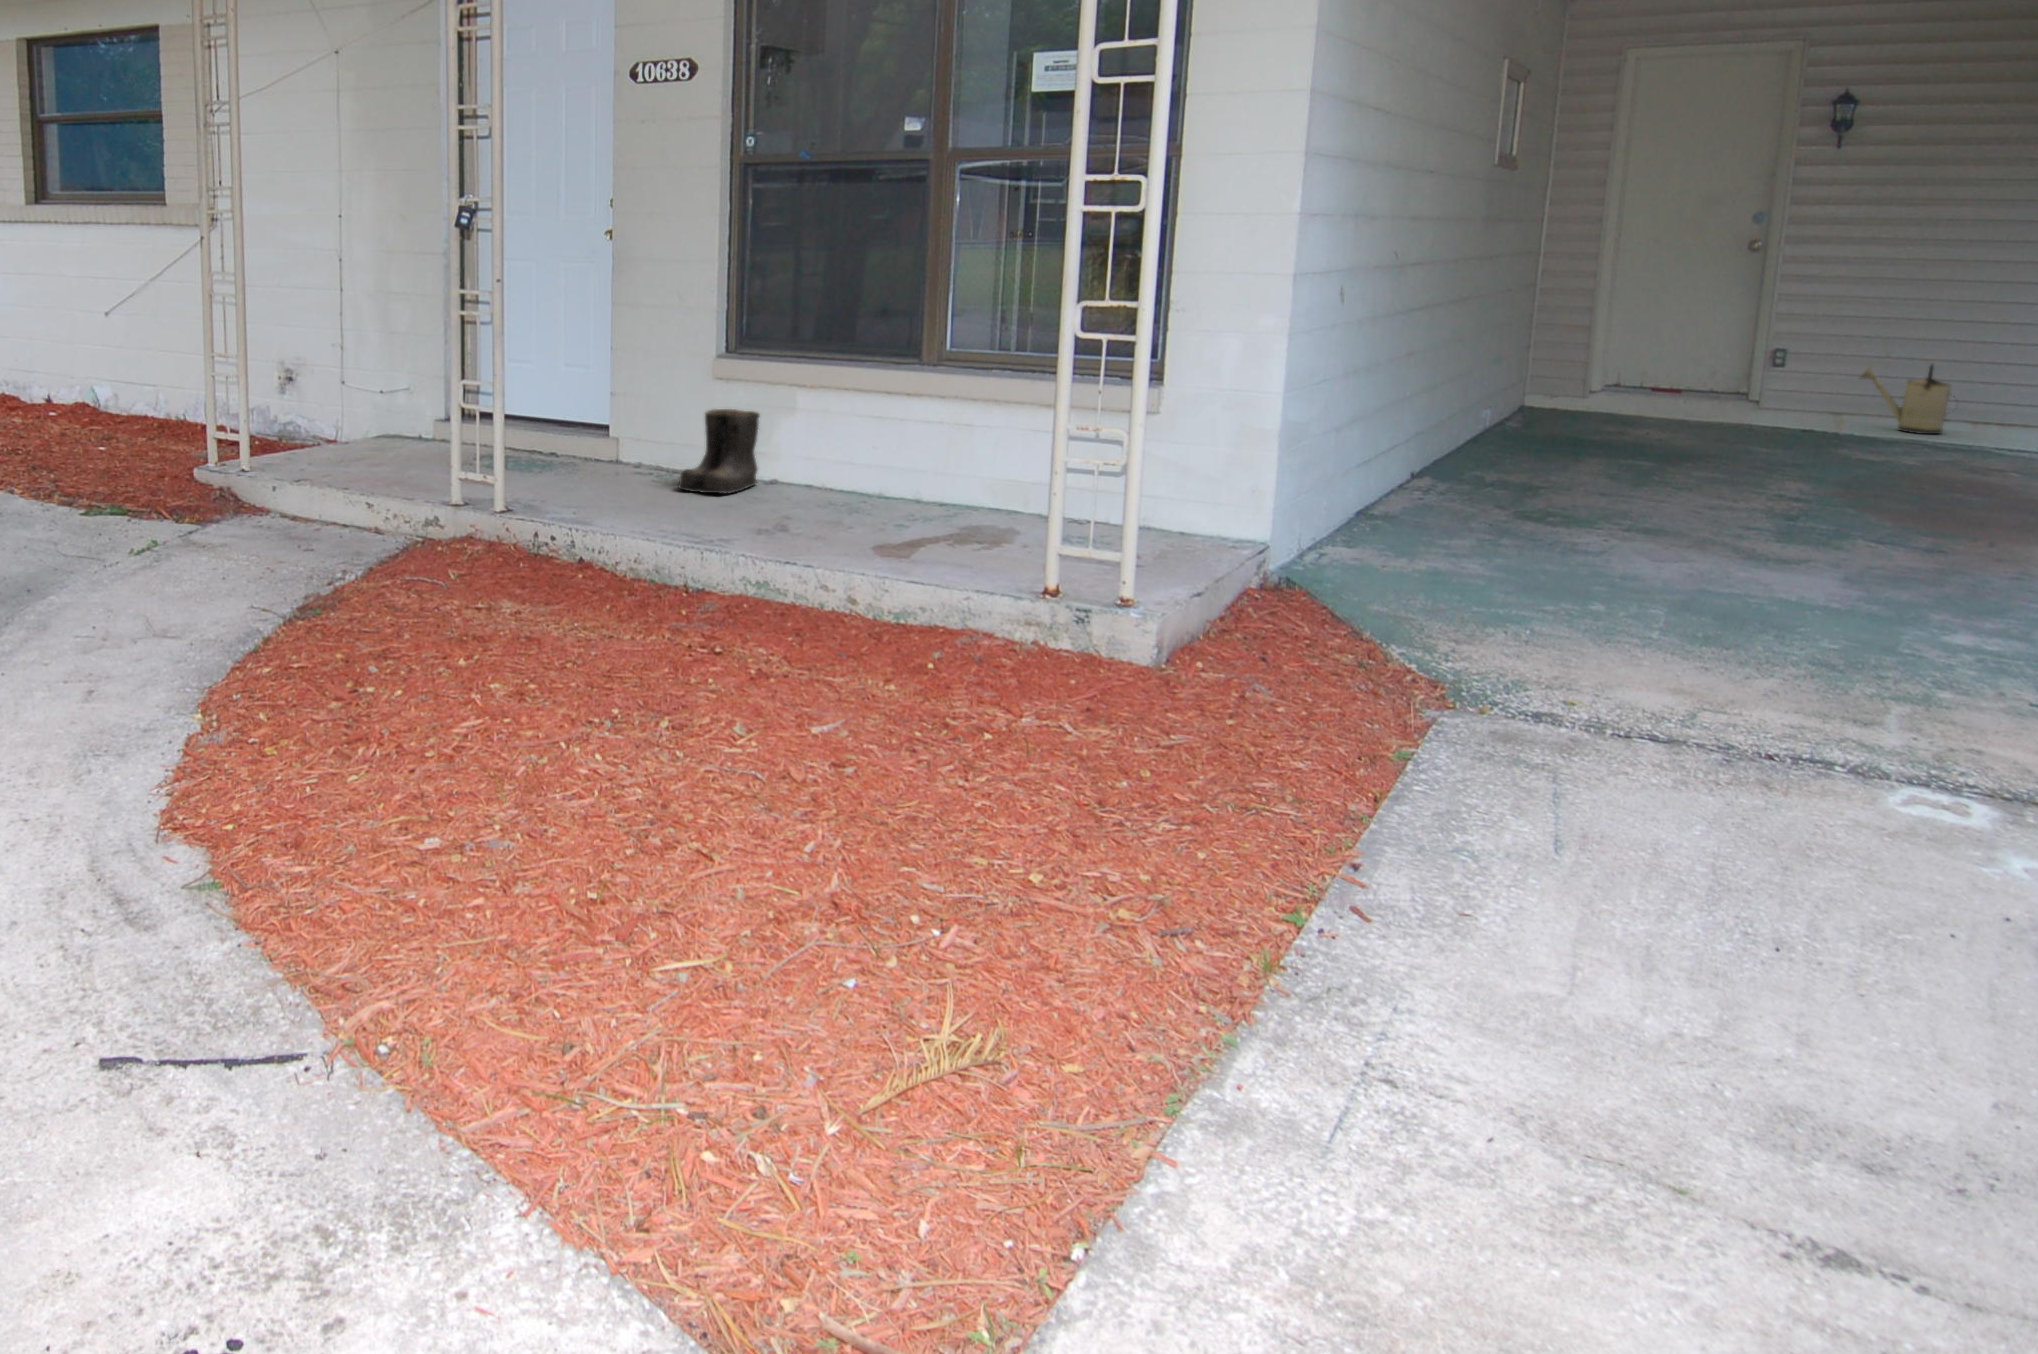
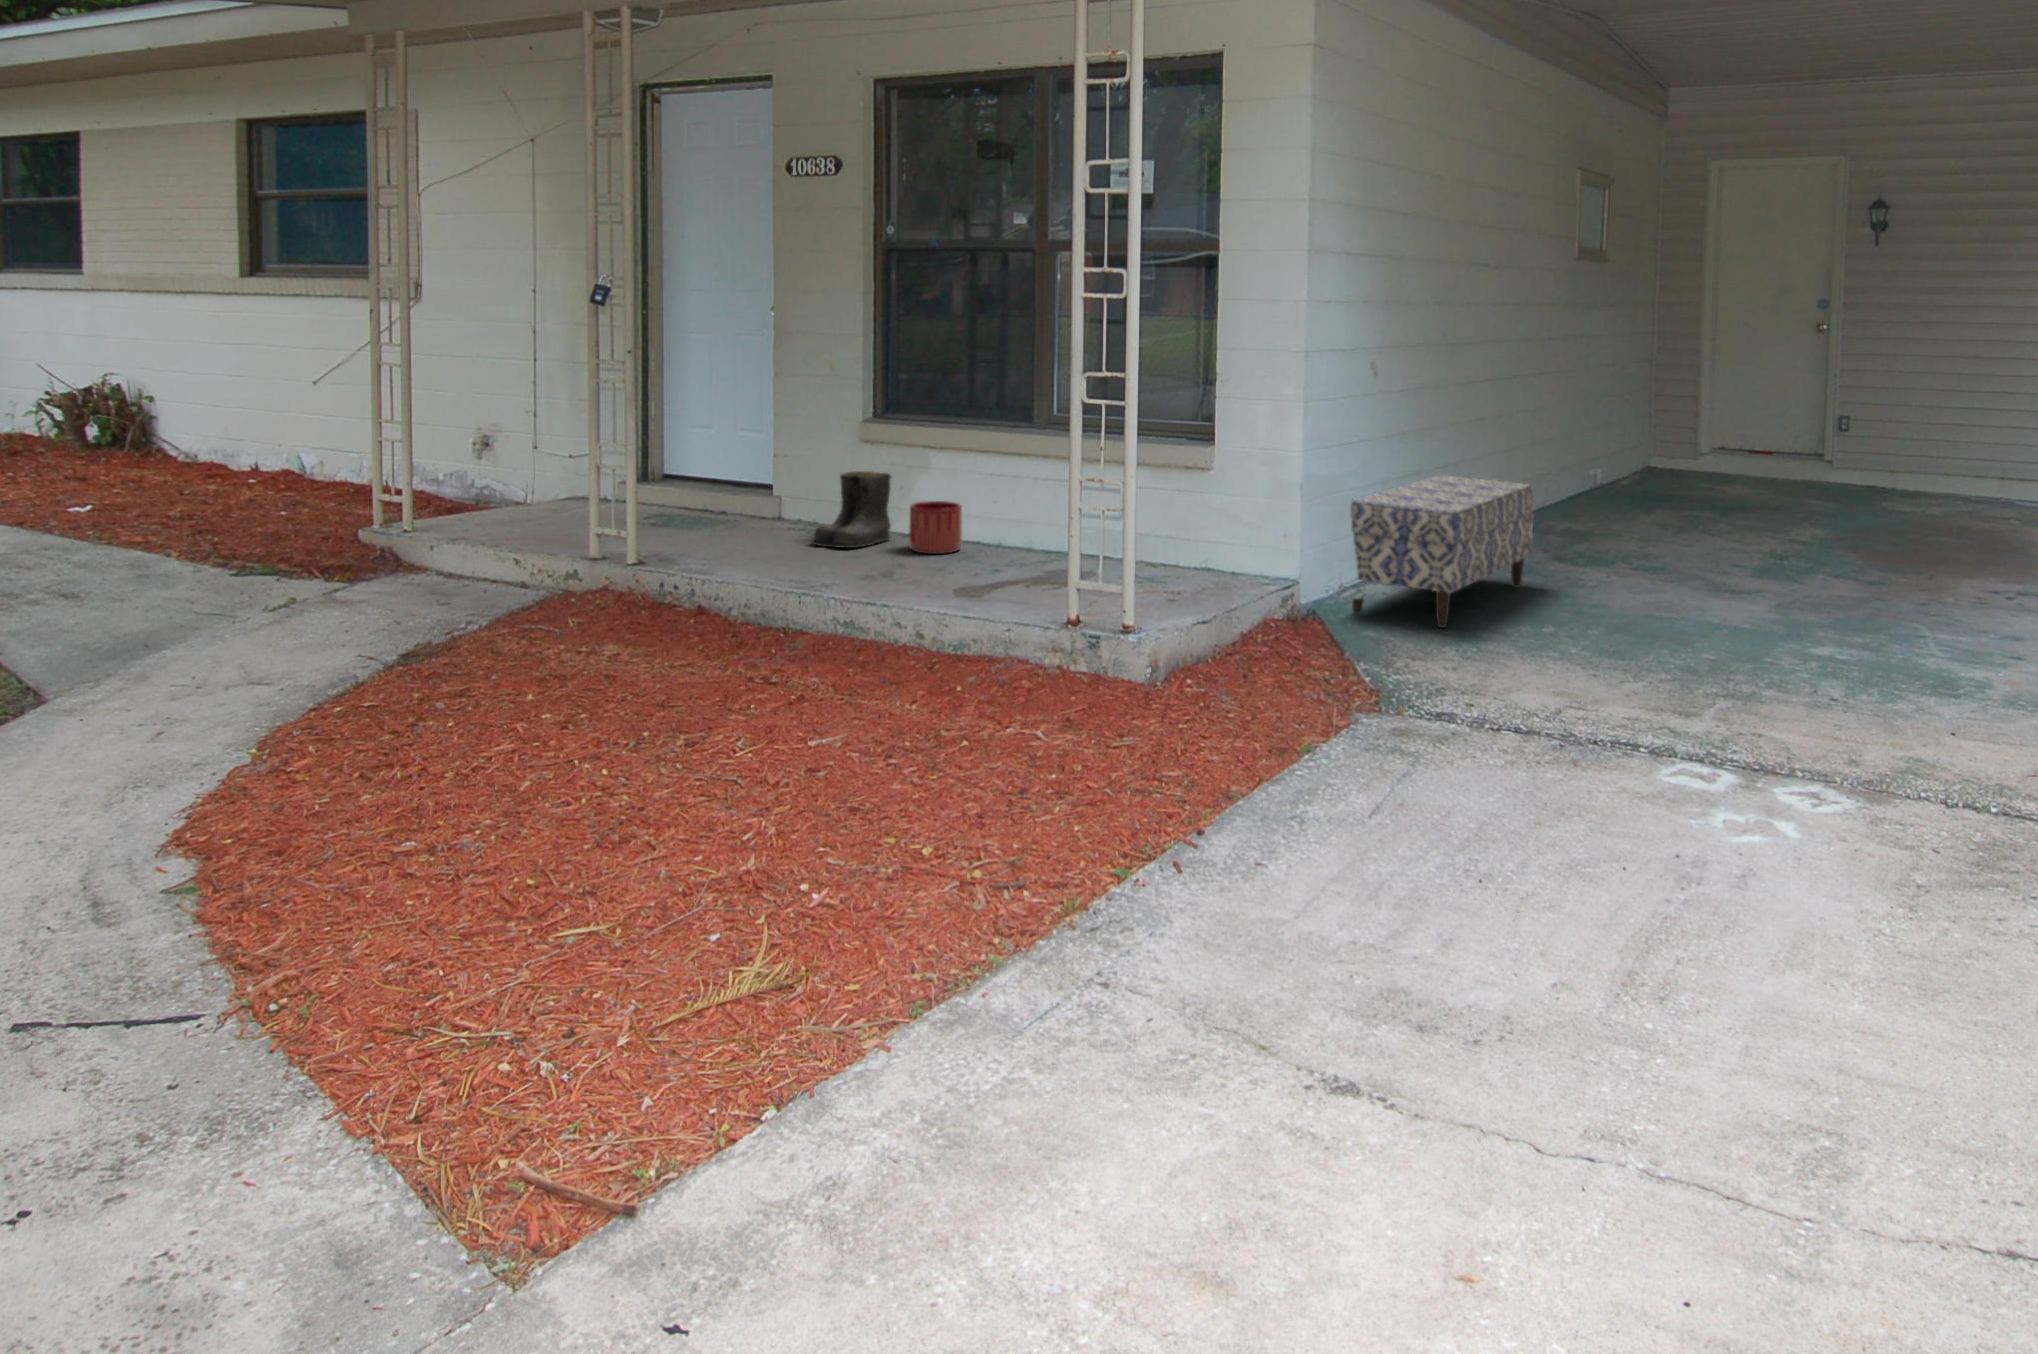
watering can: present [1860,365,1951,434] -> none [1907,433,1982,493]
bench: none [1309,415,1514,595] -> present [1351,475,1534,627]
planter: none [787,443,846,502] -> present [909,501,962,554]

